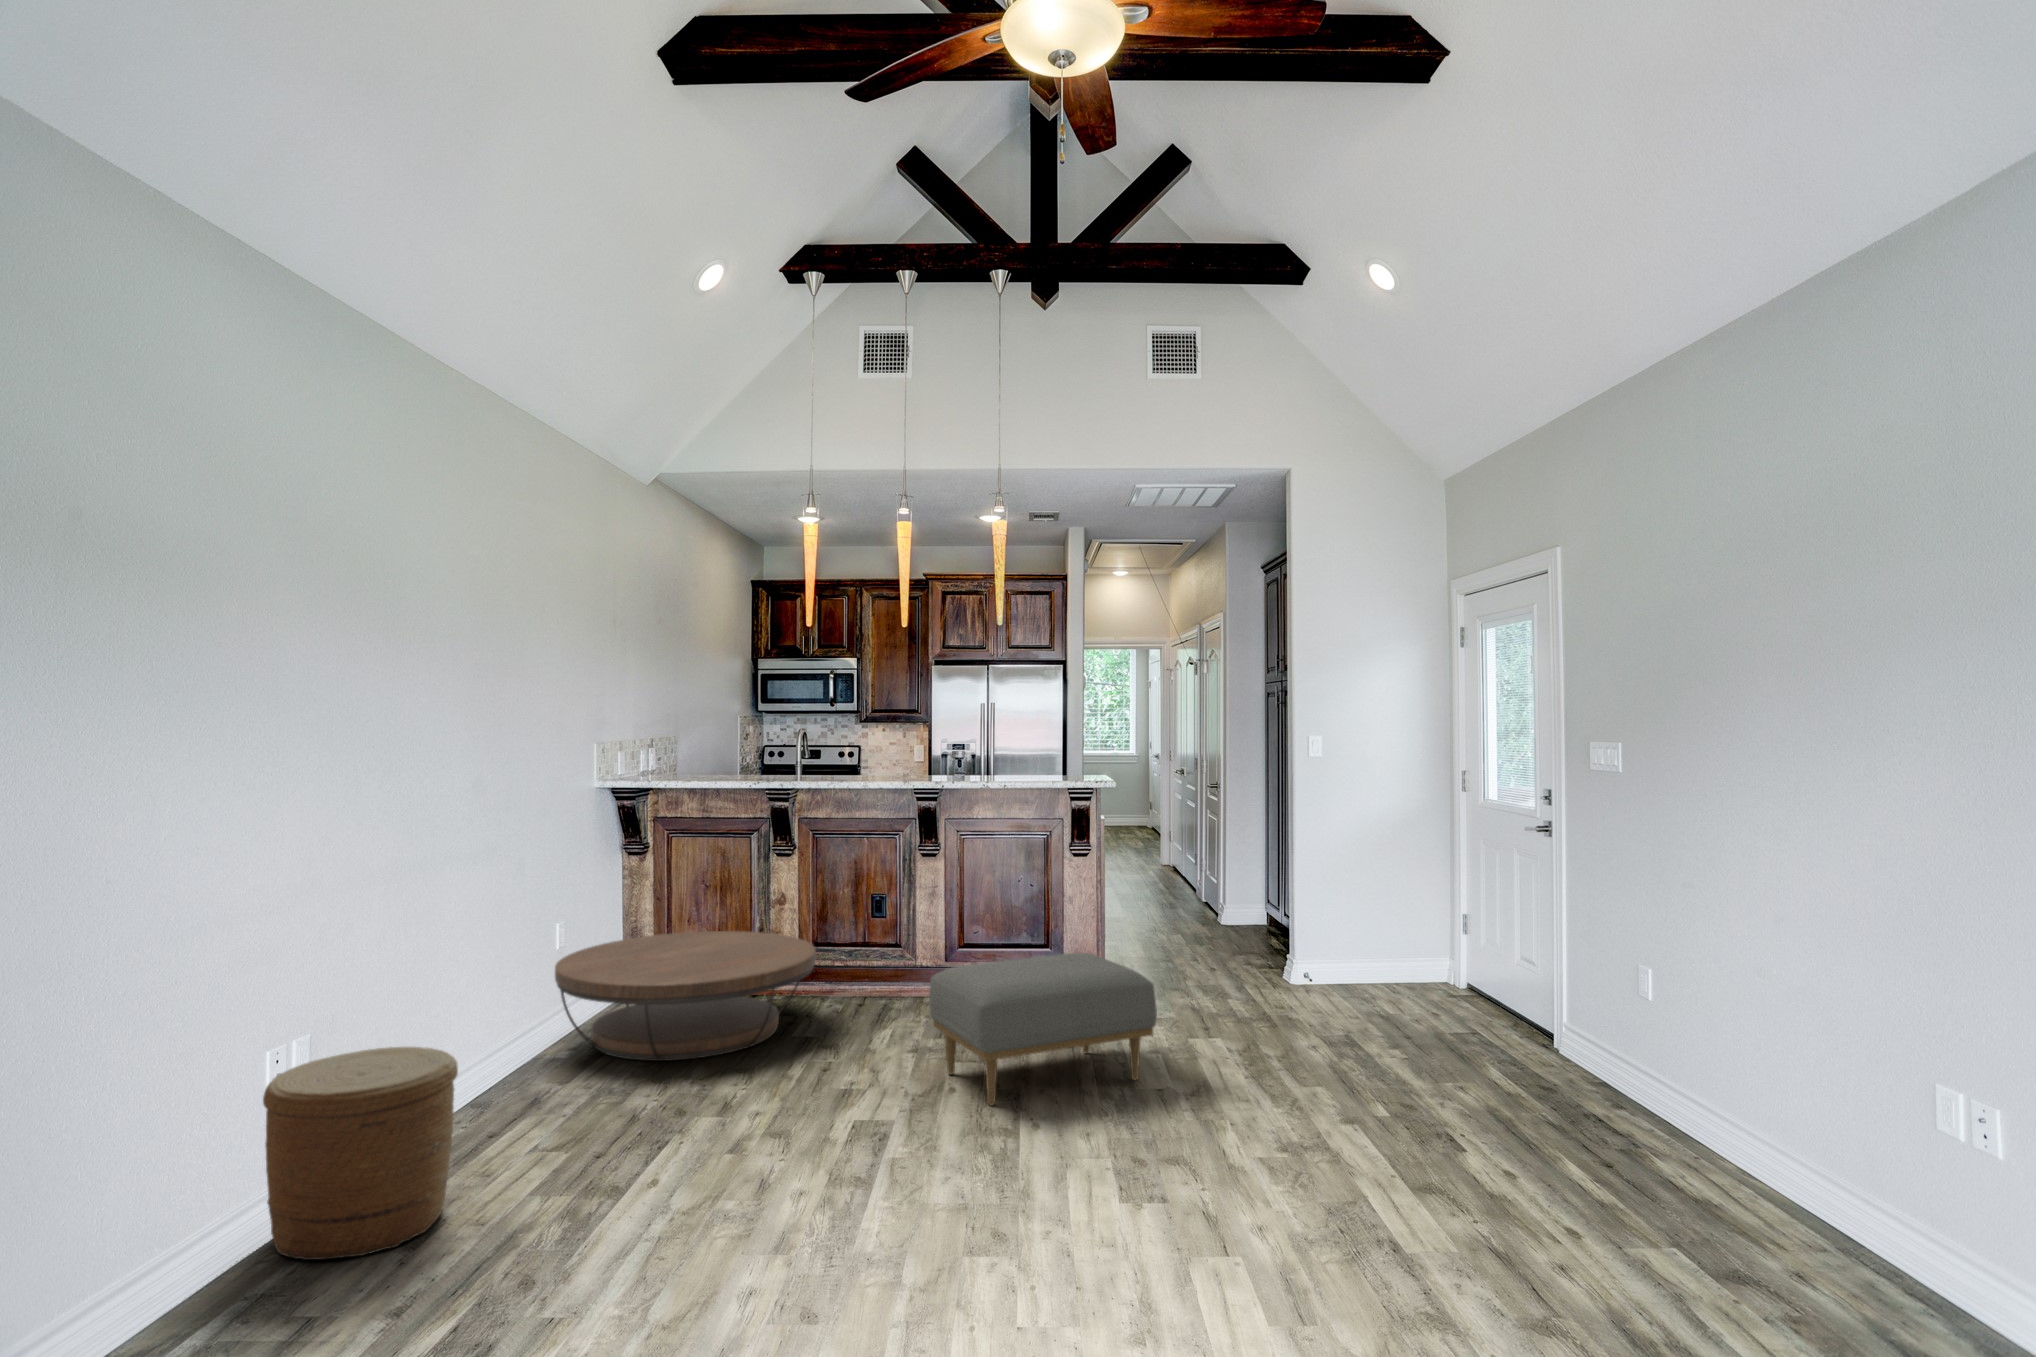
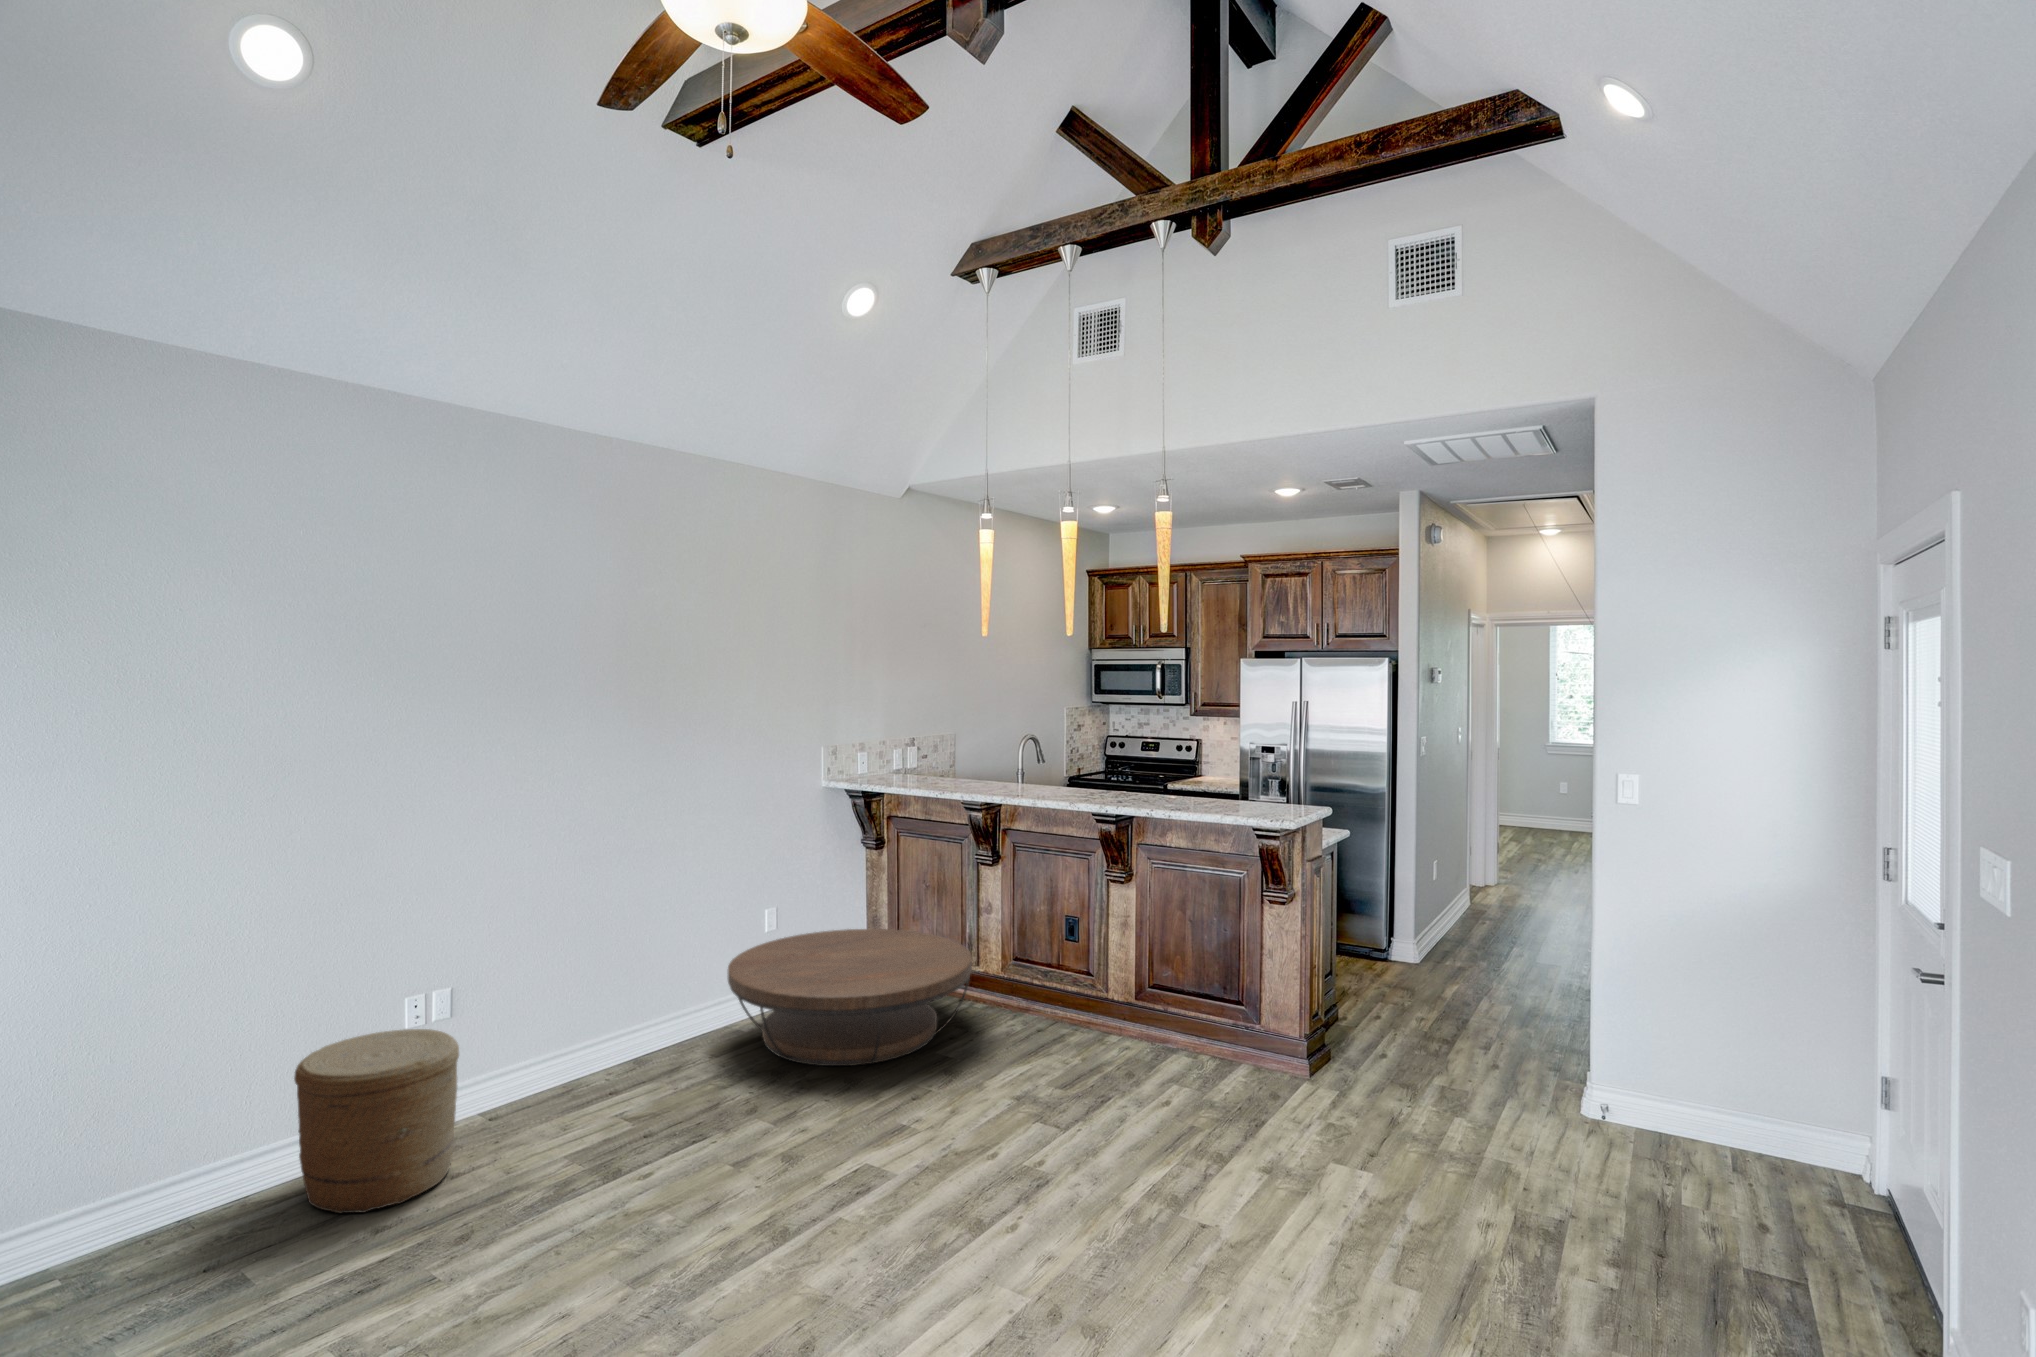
ottoman: present [929,953,1157,1106] -> none [953,1032,1198,1224]

